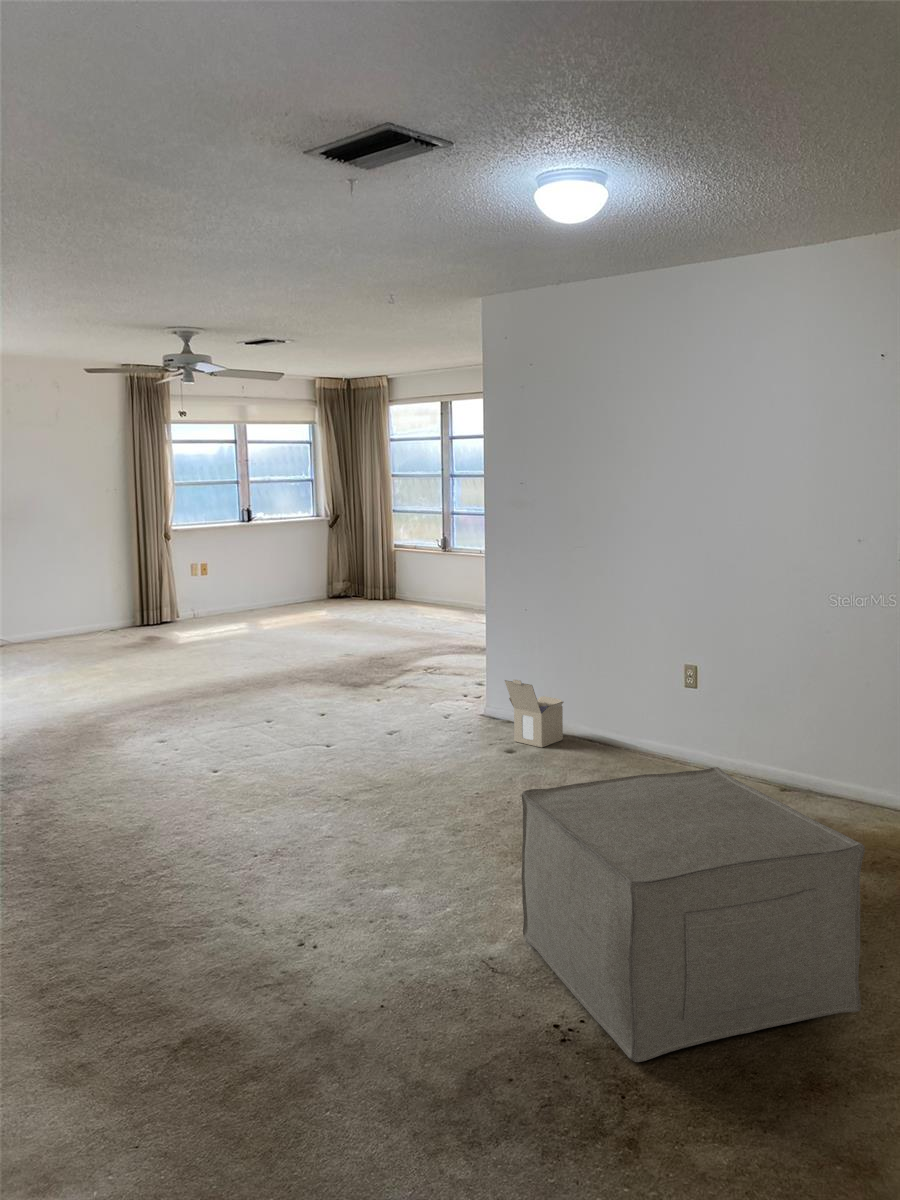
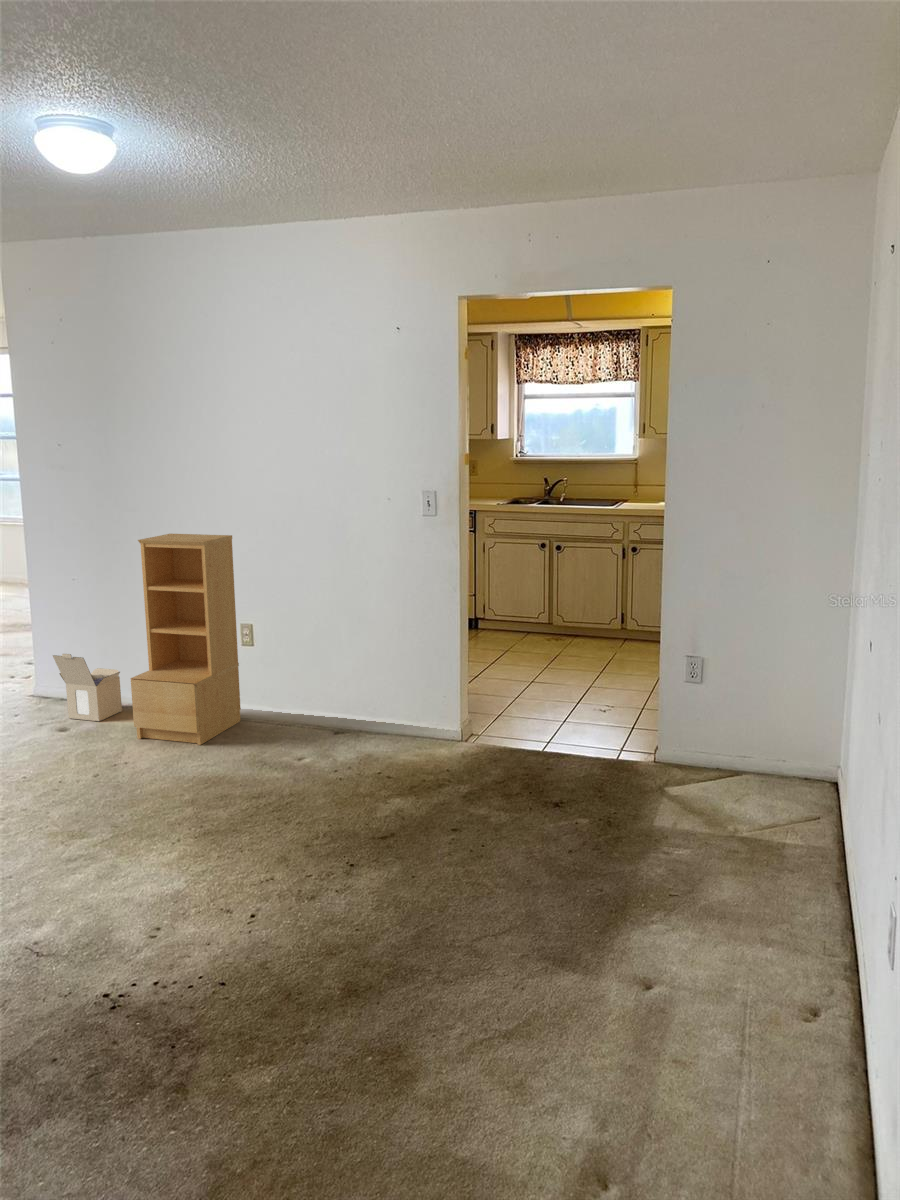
bookshelf: none [575,570,683,783] -> present [131,534,241,745]
ottoman: present [521,767,865,1062] -> none [60,720,391,1010]

